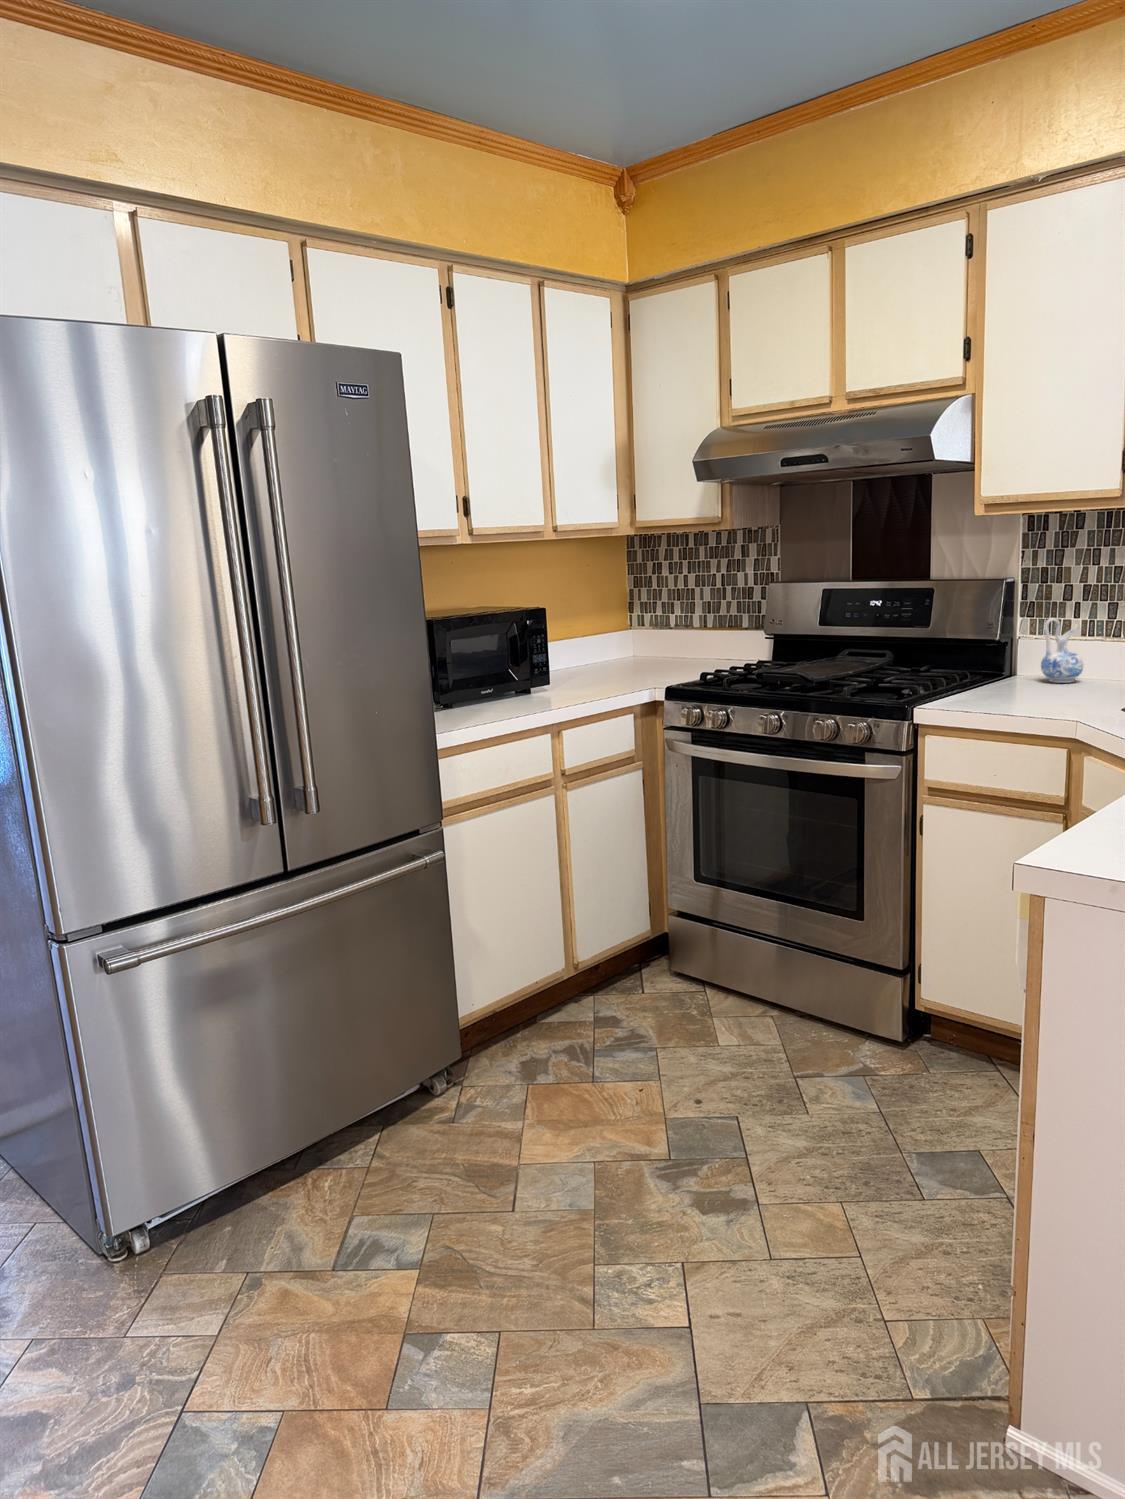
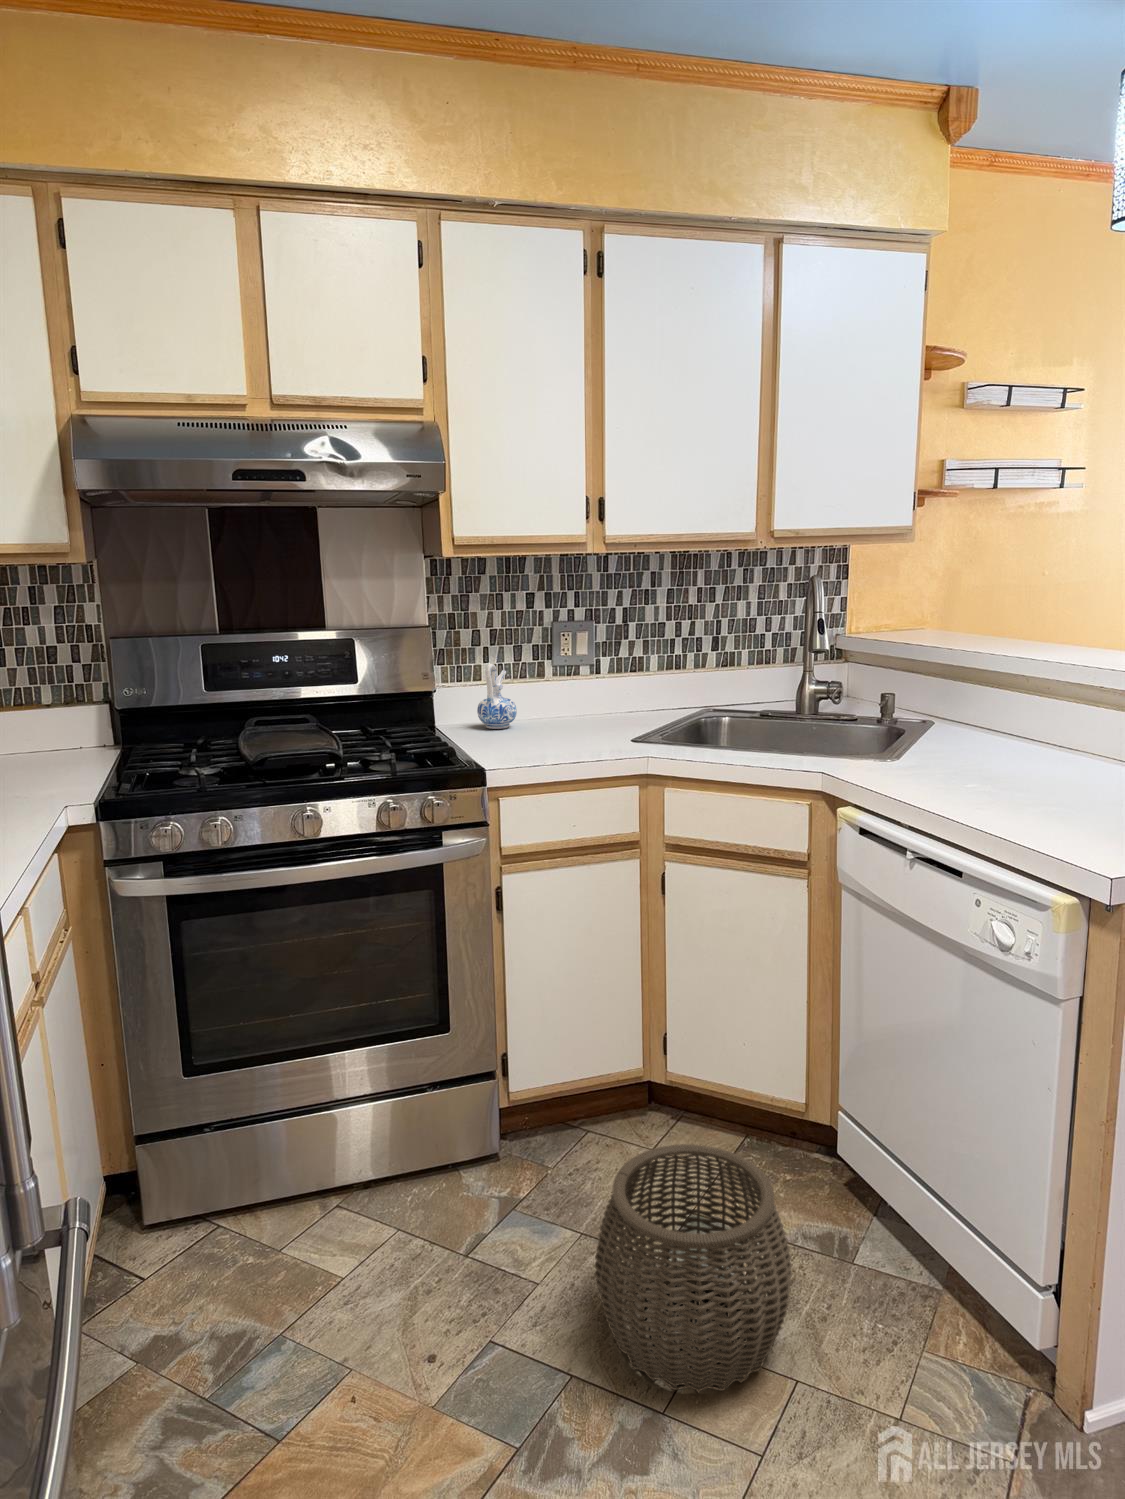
woven basket: none [749,1025,920,1220] -> present [594,1144,792,1392]

